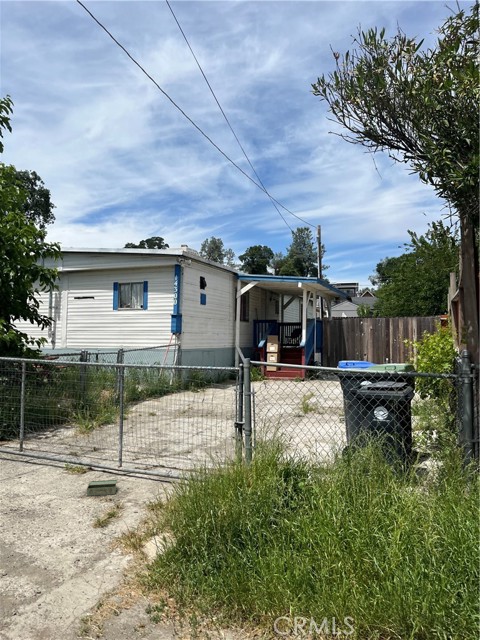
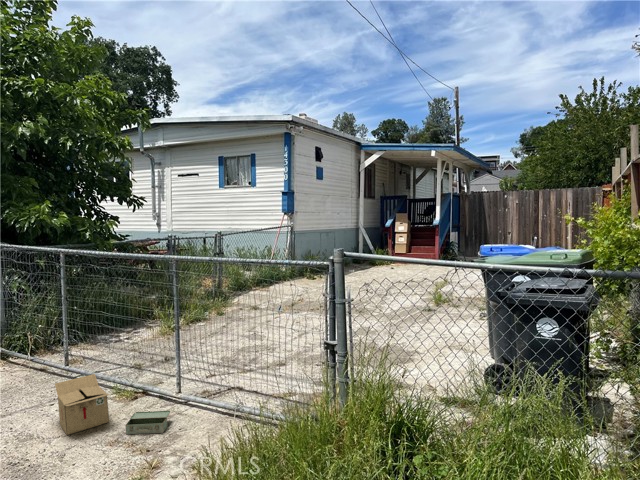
cardboard box: none [28,454,74,497] -> present [55,374,110,435]

